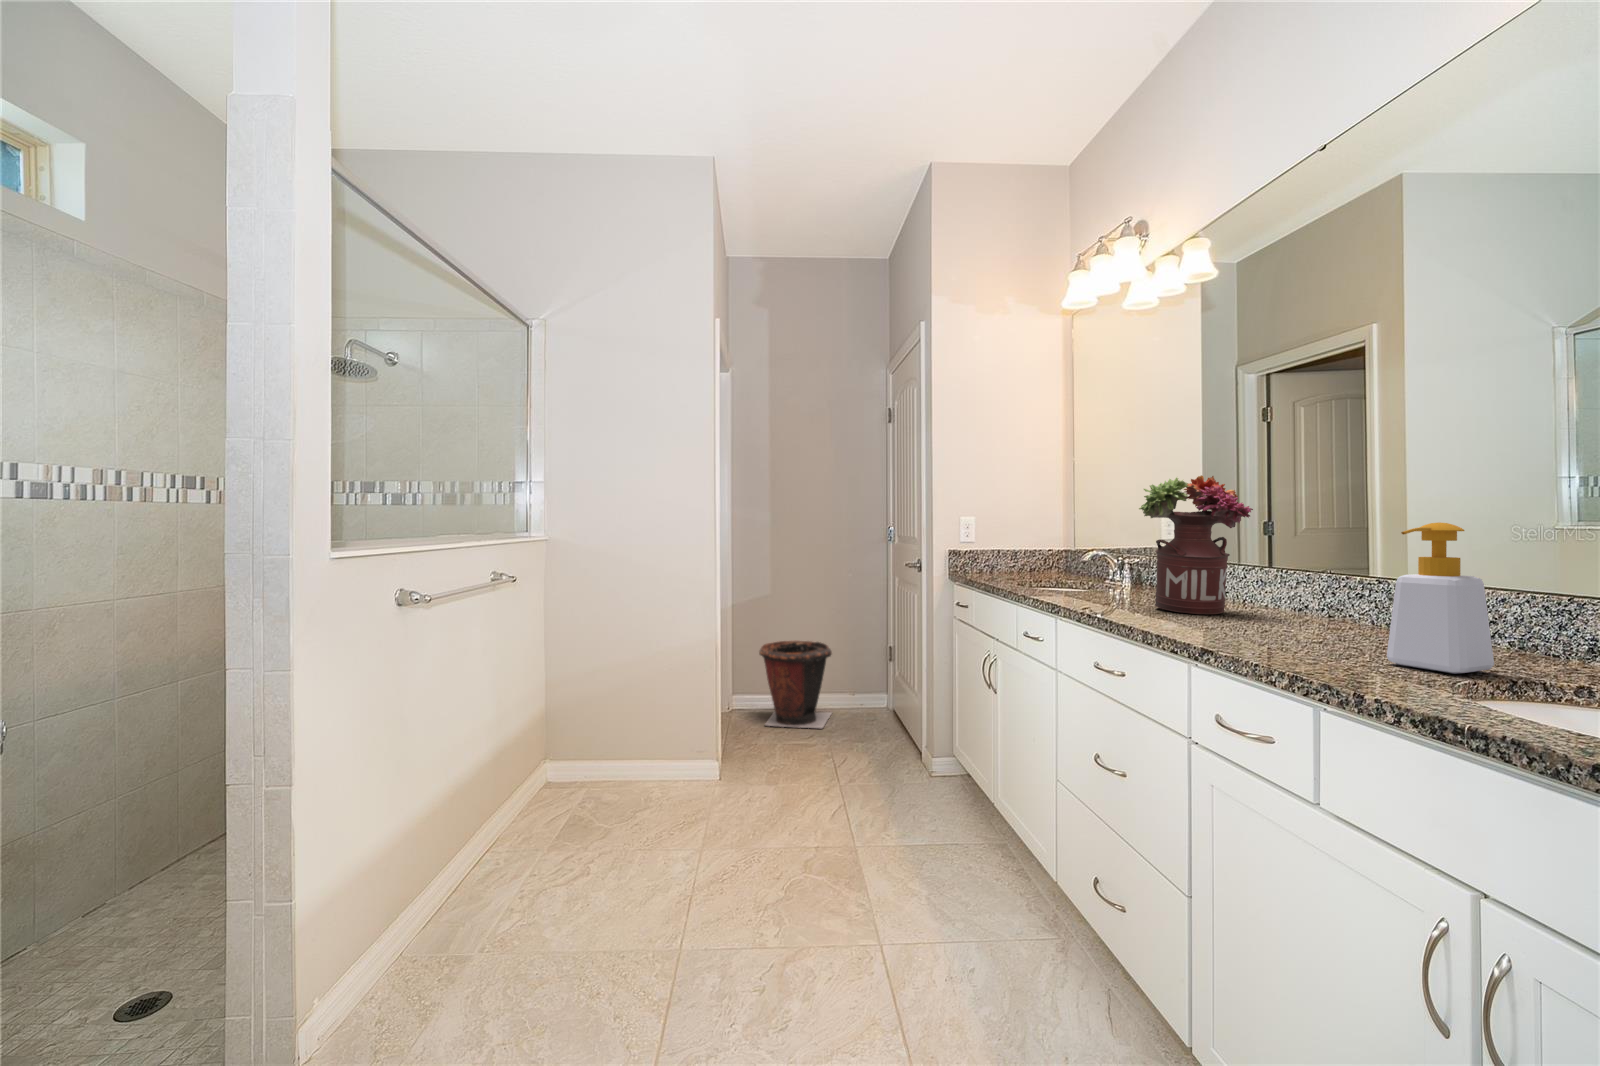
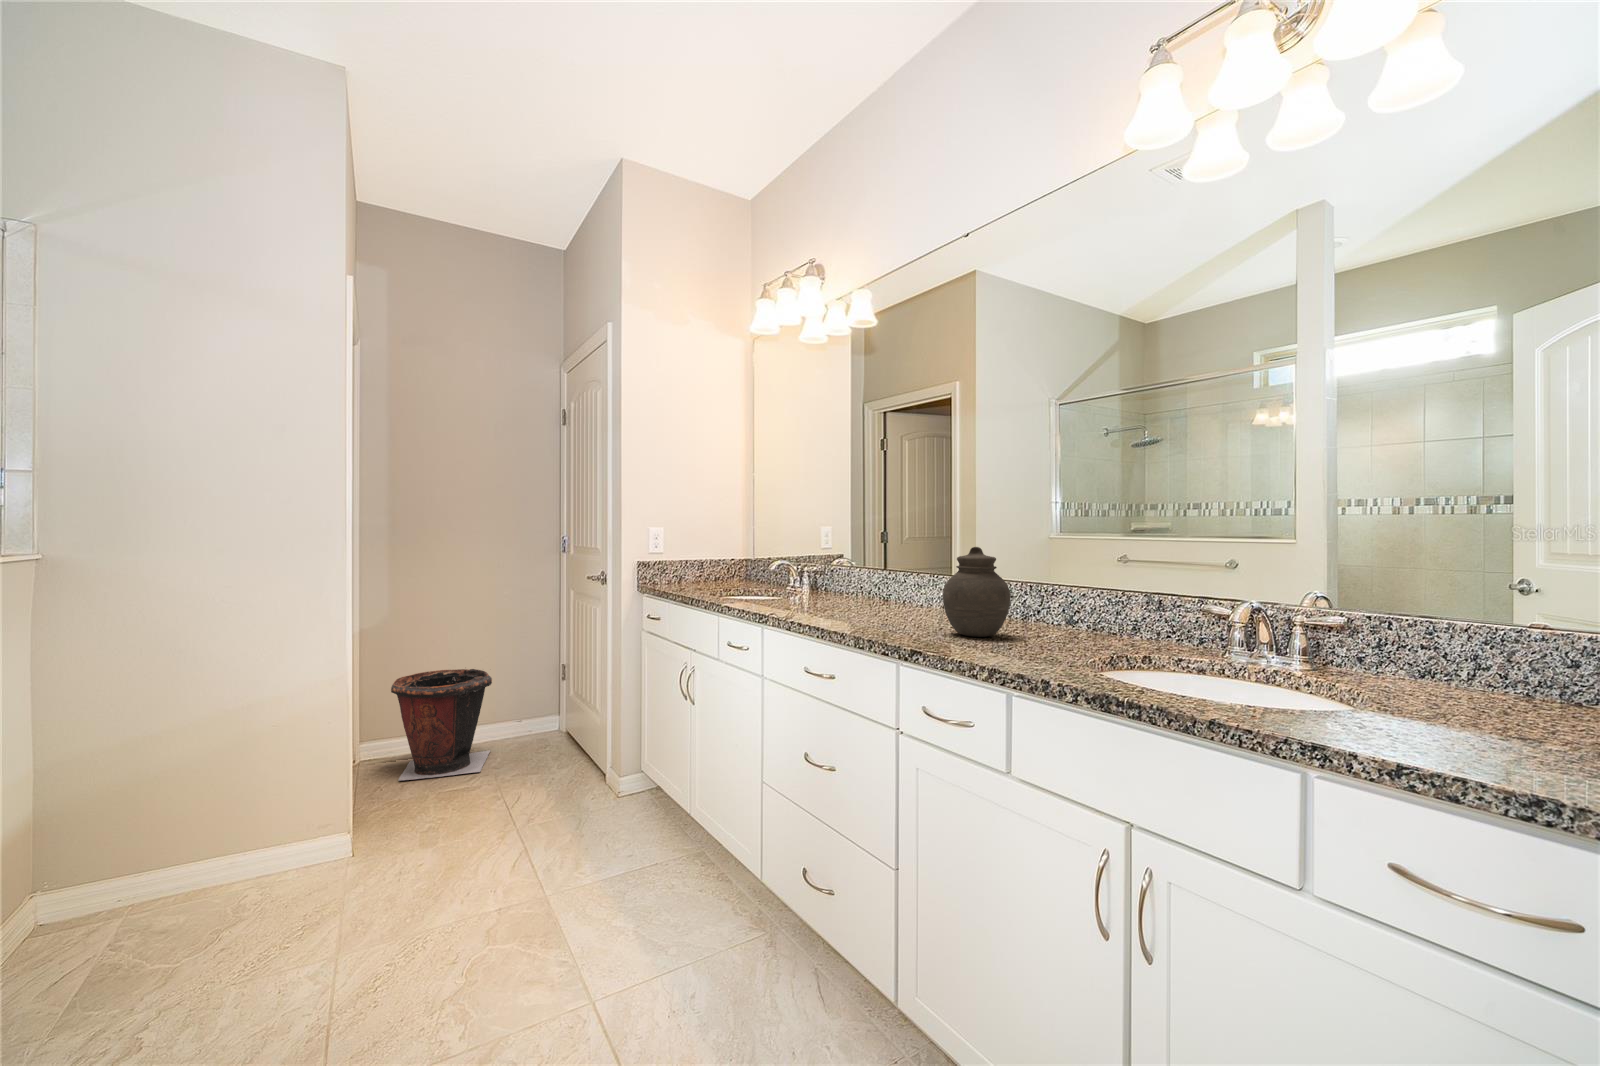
flower arrangement: present [1139,475,1253,614] -> none [835,493,922,616]
soap bottle: present [1387,523,1494,674] -> none [1036,538,1097,655]
jar: none [1263,535,1364,643] -> present [943,547,1010,637]

